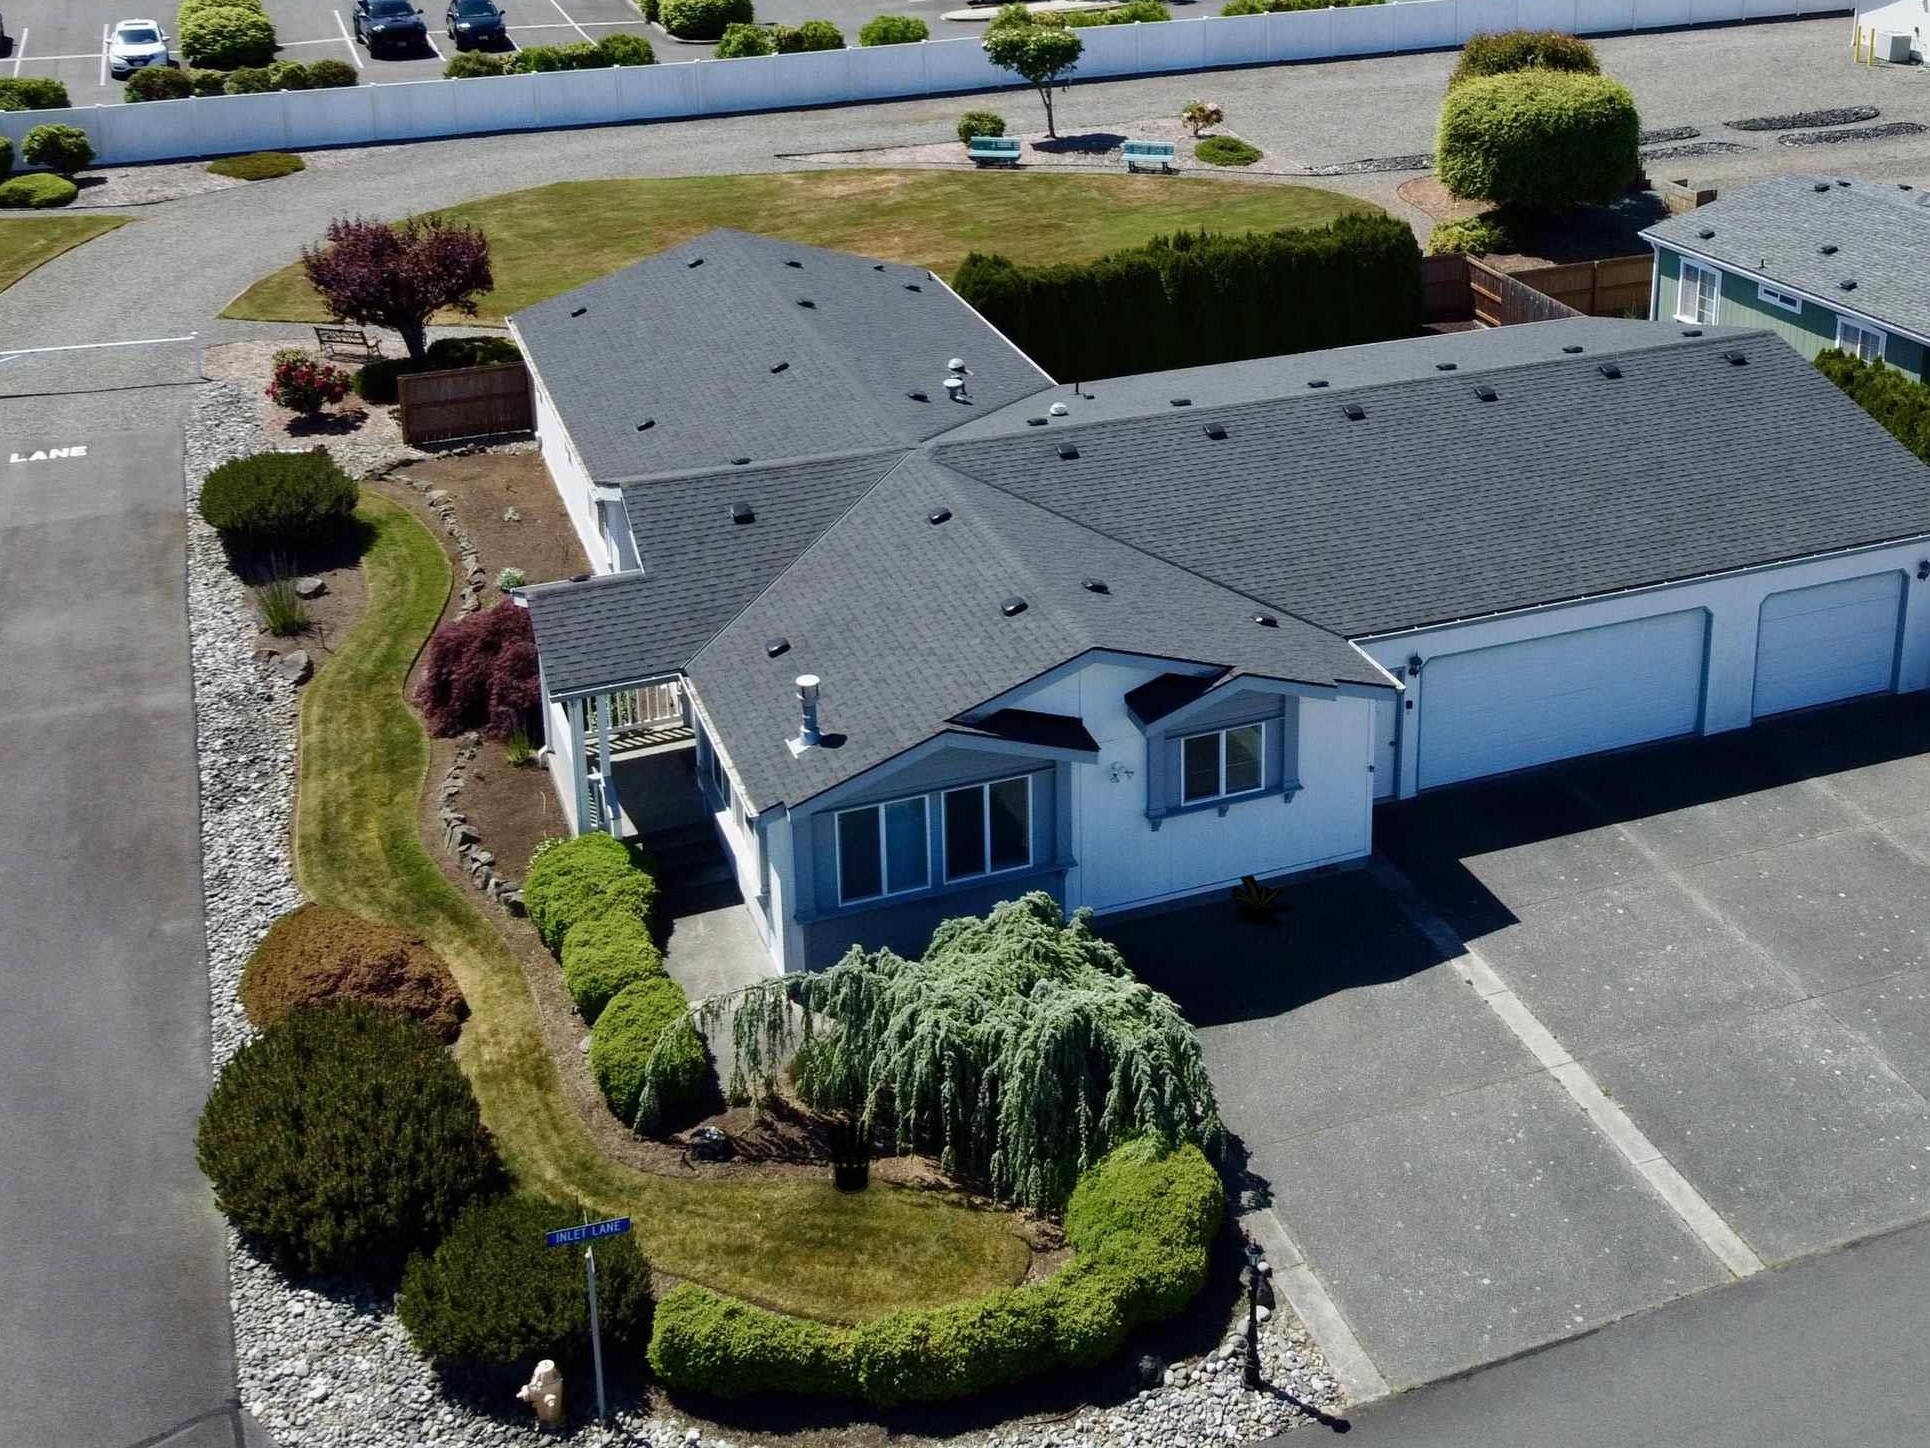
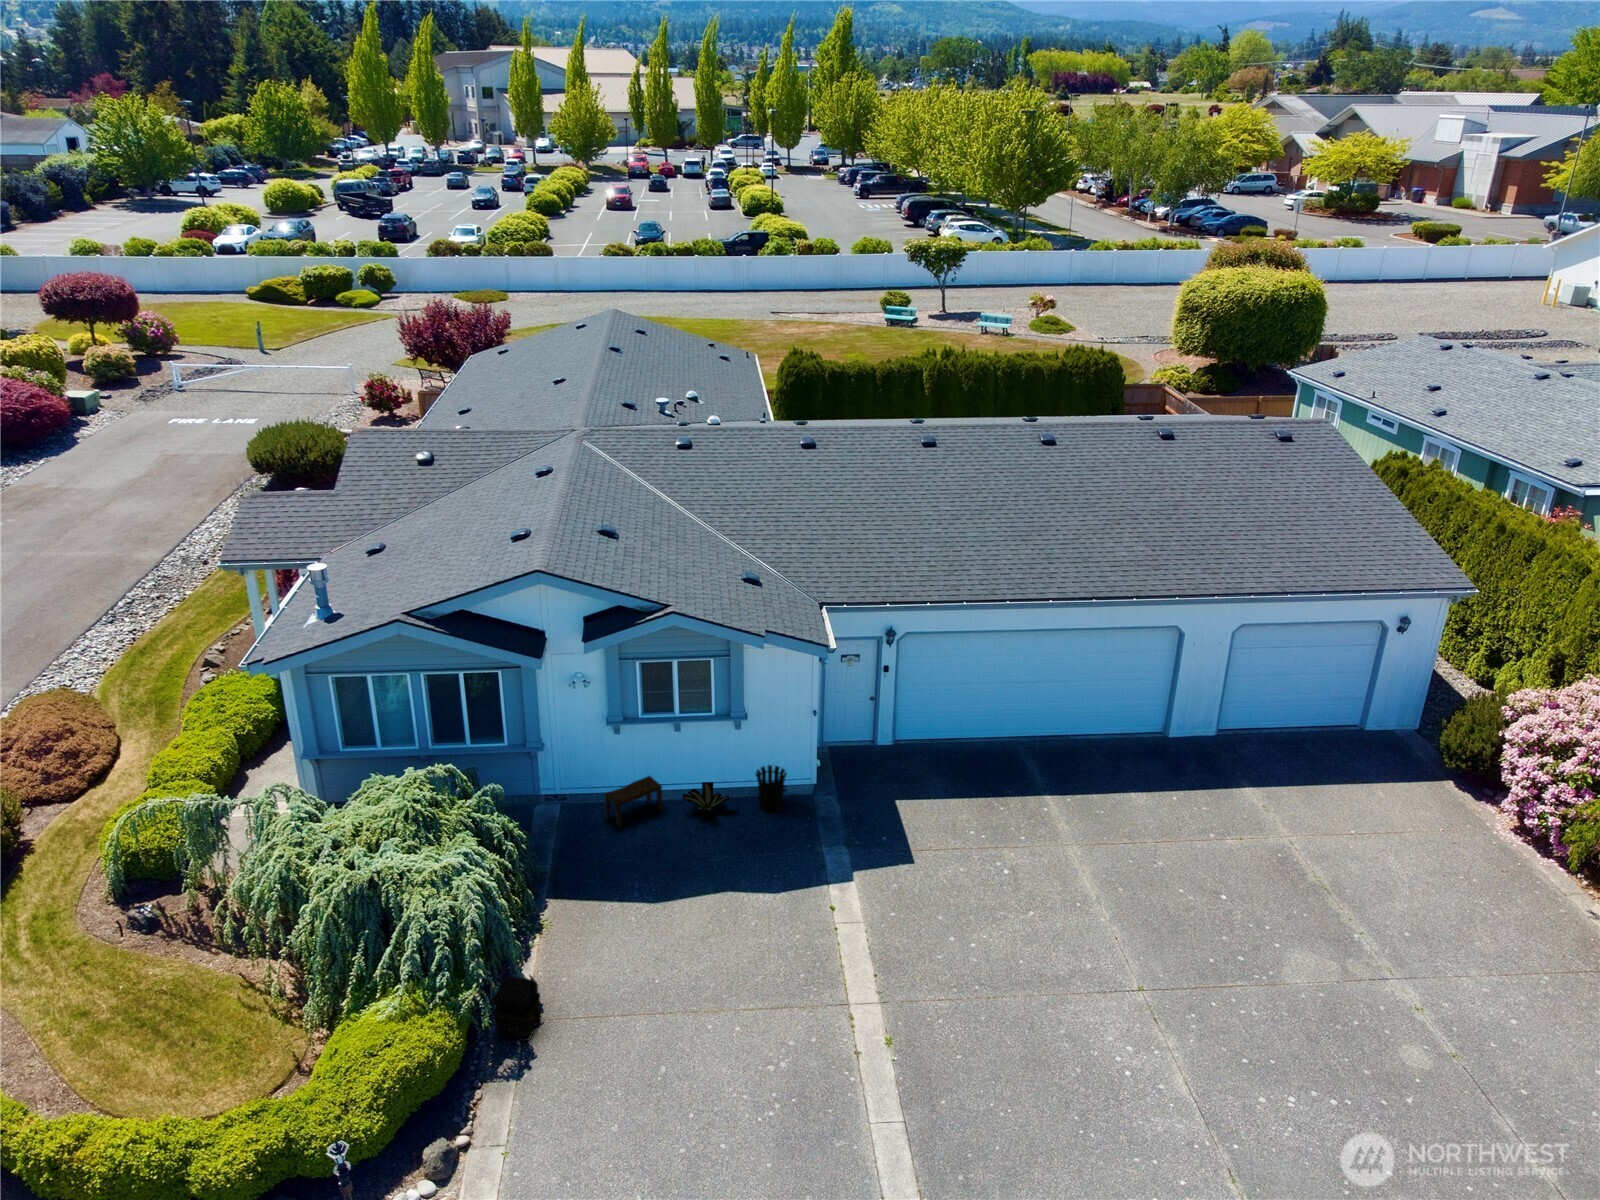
bench: none [1146,879,1207,949] -> present [605,776,662,828]
toolbox: none [1223,1101,1270,1174] -> present [493,976,541,1041]
waste bin: present [827,1118,874,1194] -> present [756,765,787,813]

